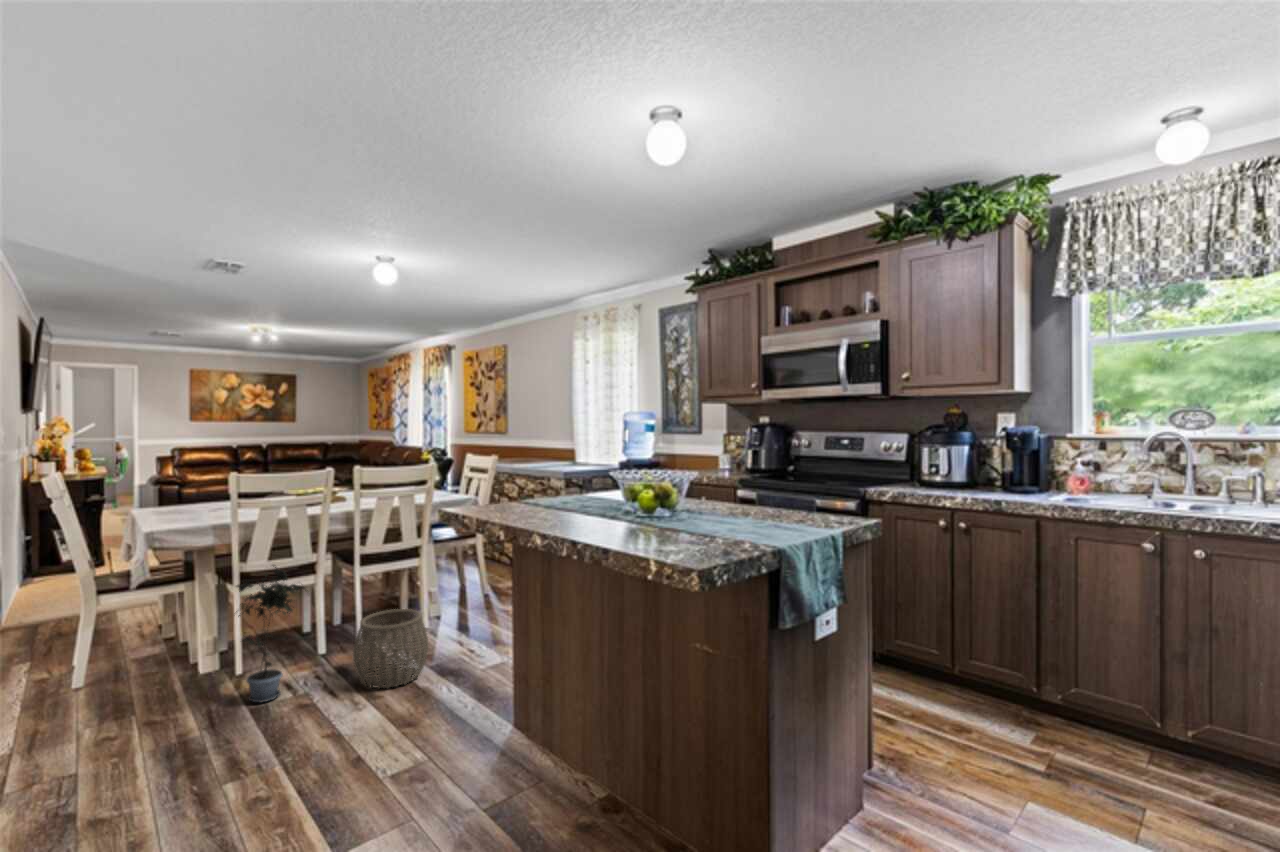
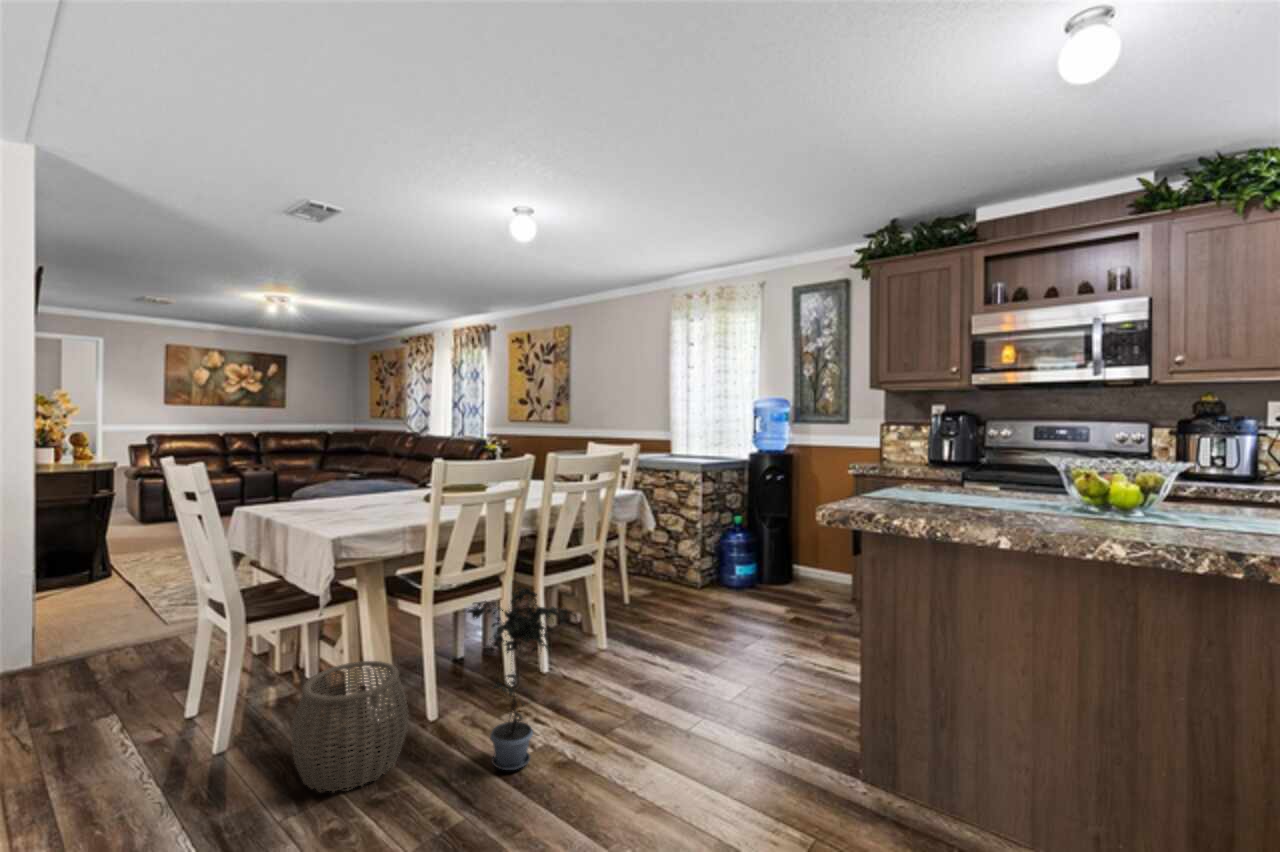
woven basket: present [353,609,429,688] -> present [291,661,409,792]

